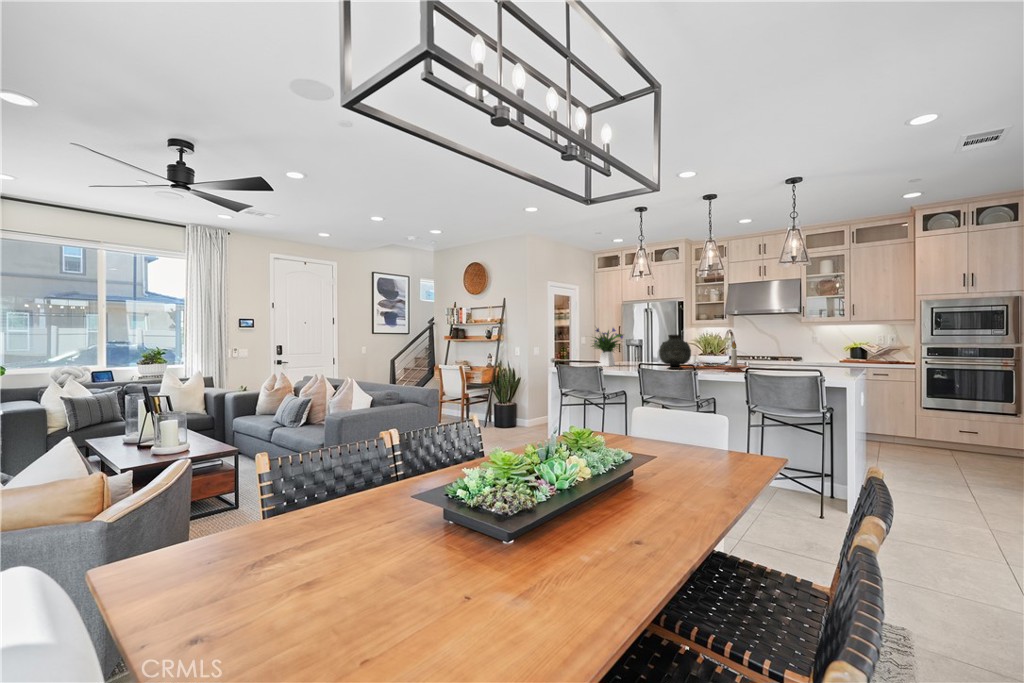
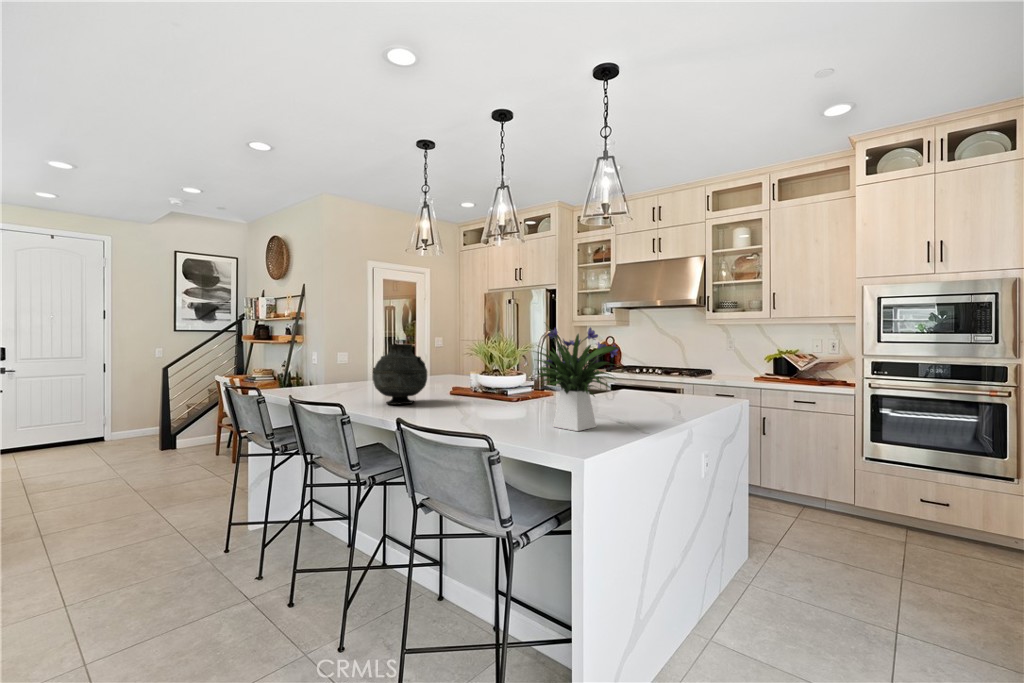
flower arrangement: present [593,328,623,366] -> present [536,328,619,431]
candle holder: present [719,341,749,372] -> none [440,357,493,418]

